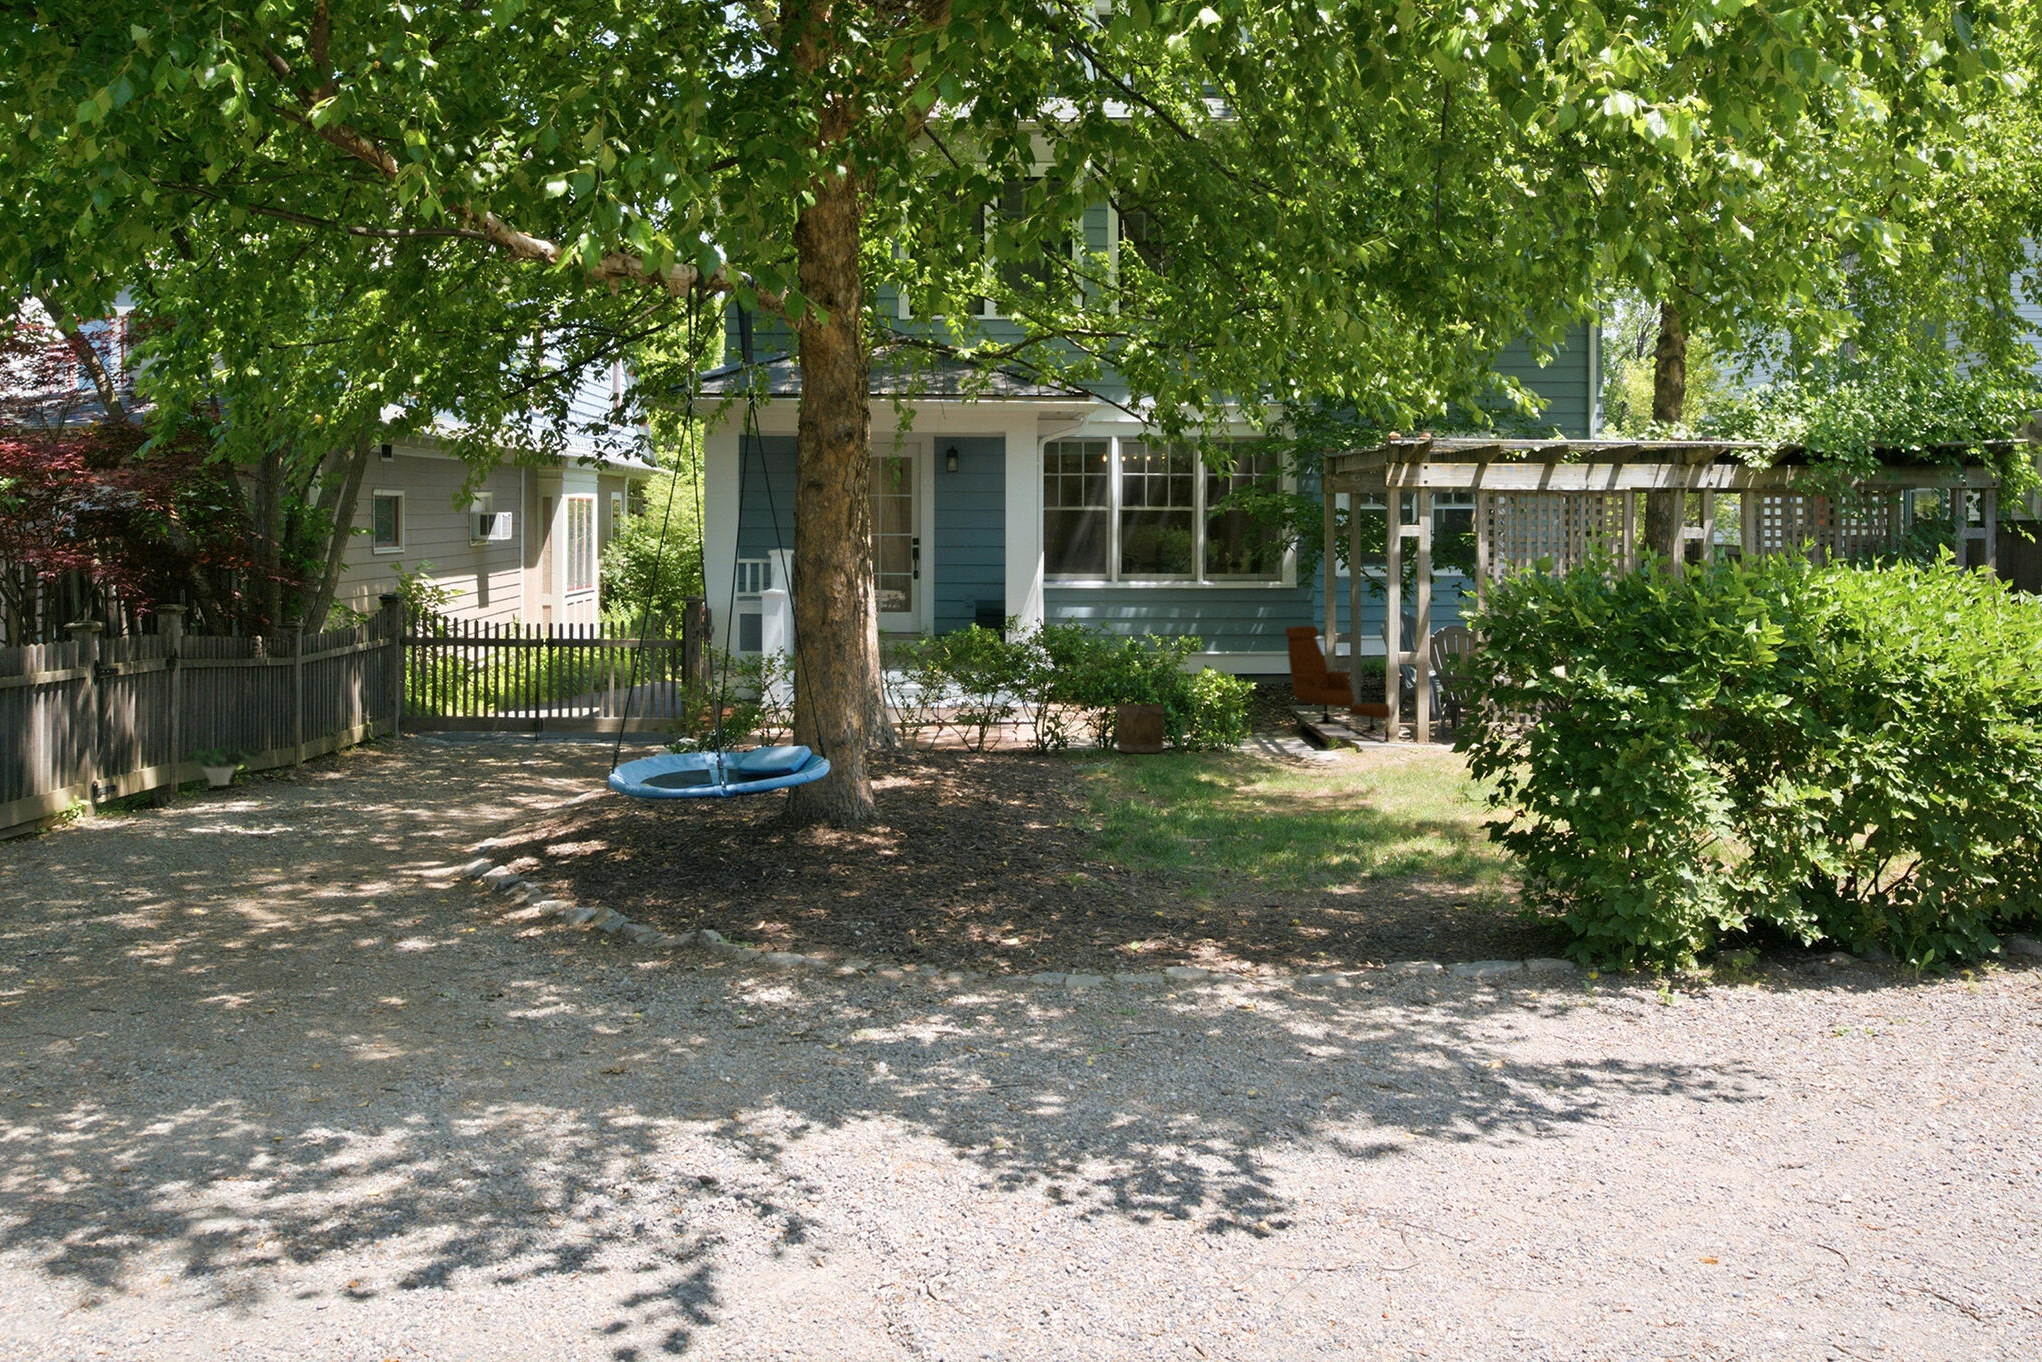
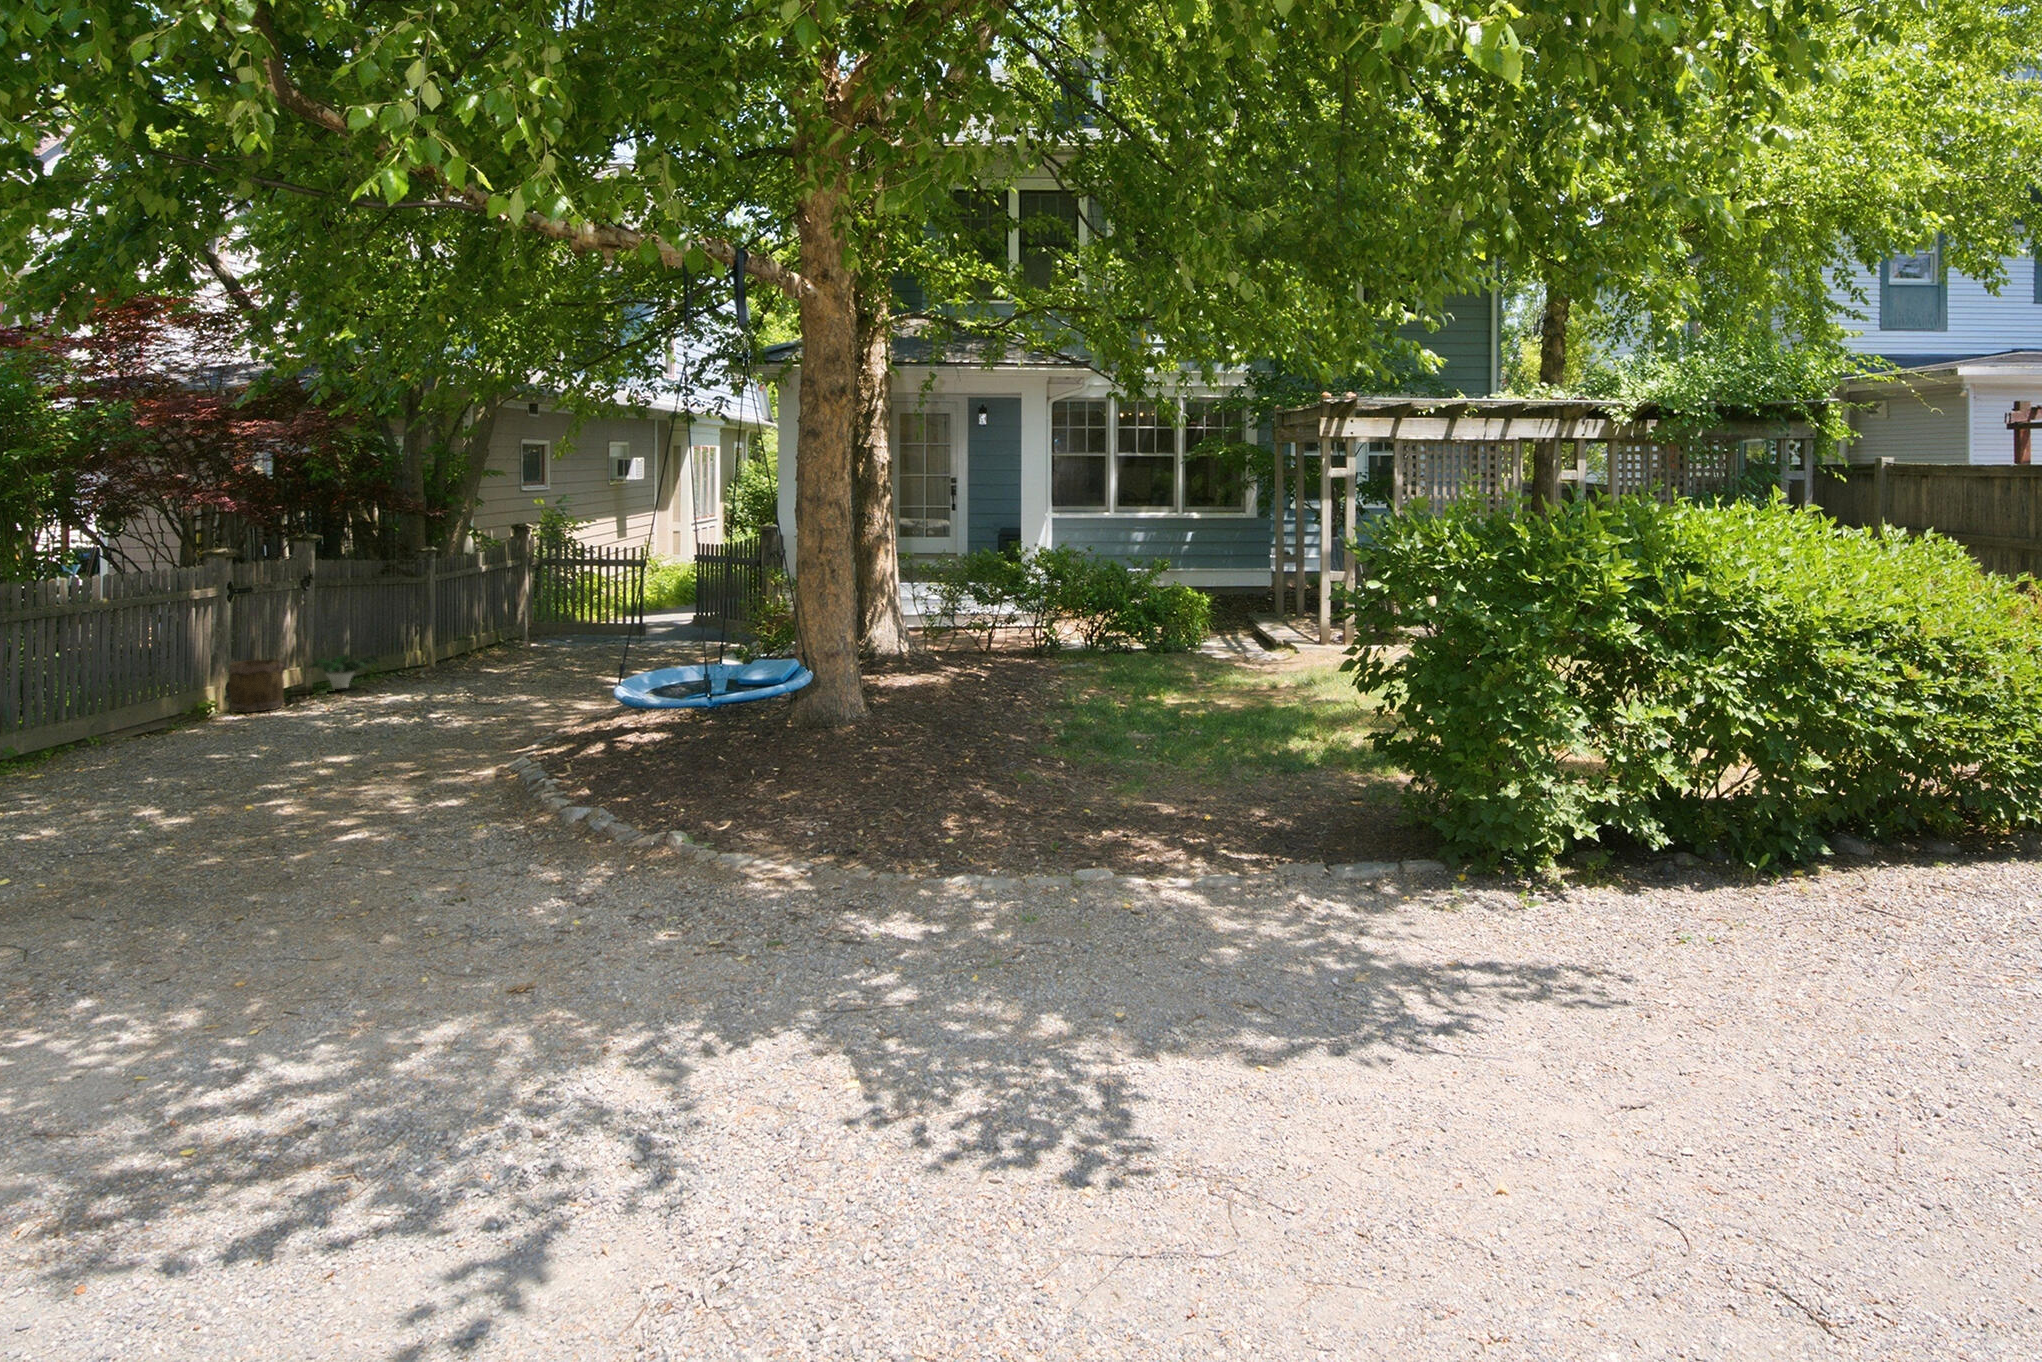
lounge chair: present [1285,626,1394,736] -> none [1238,551,1326,642]
bucket: present [1116,702,1170,753] -> present [228,659,286,712]

